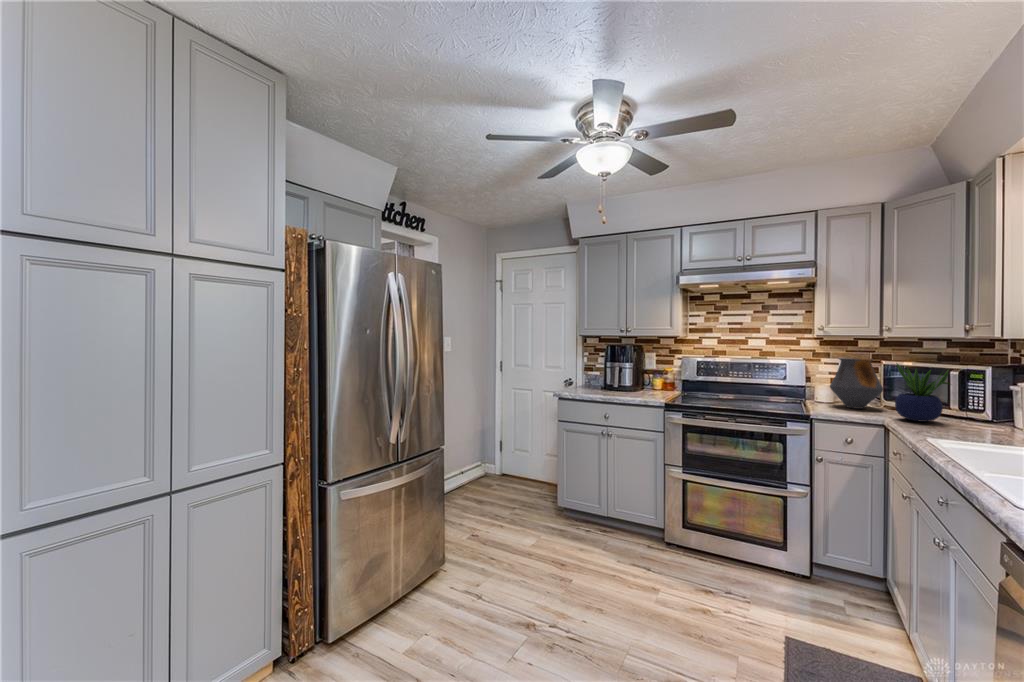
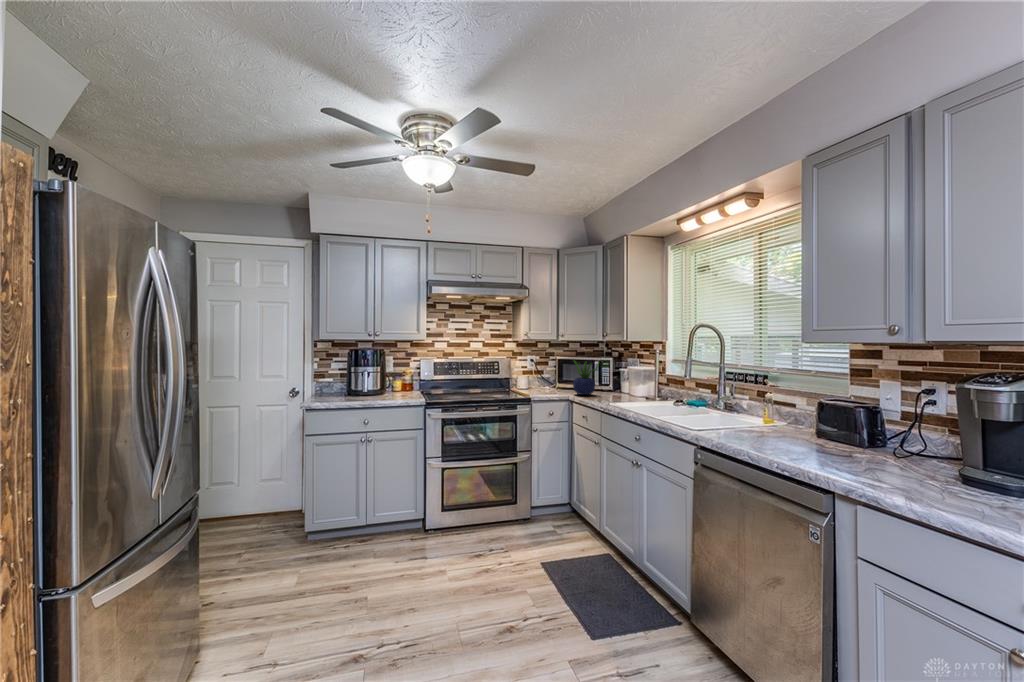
vase: present [830,358,883,409] -> none [531,356,560,391]

